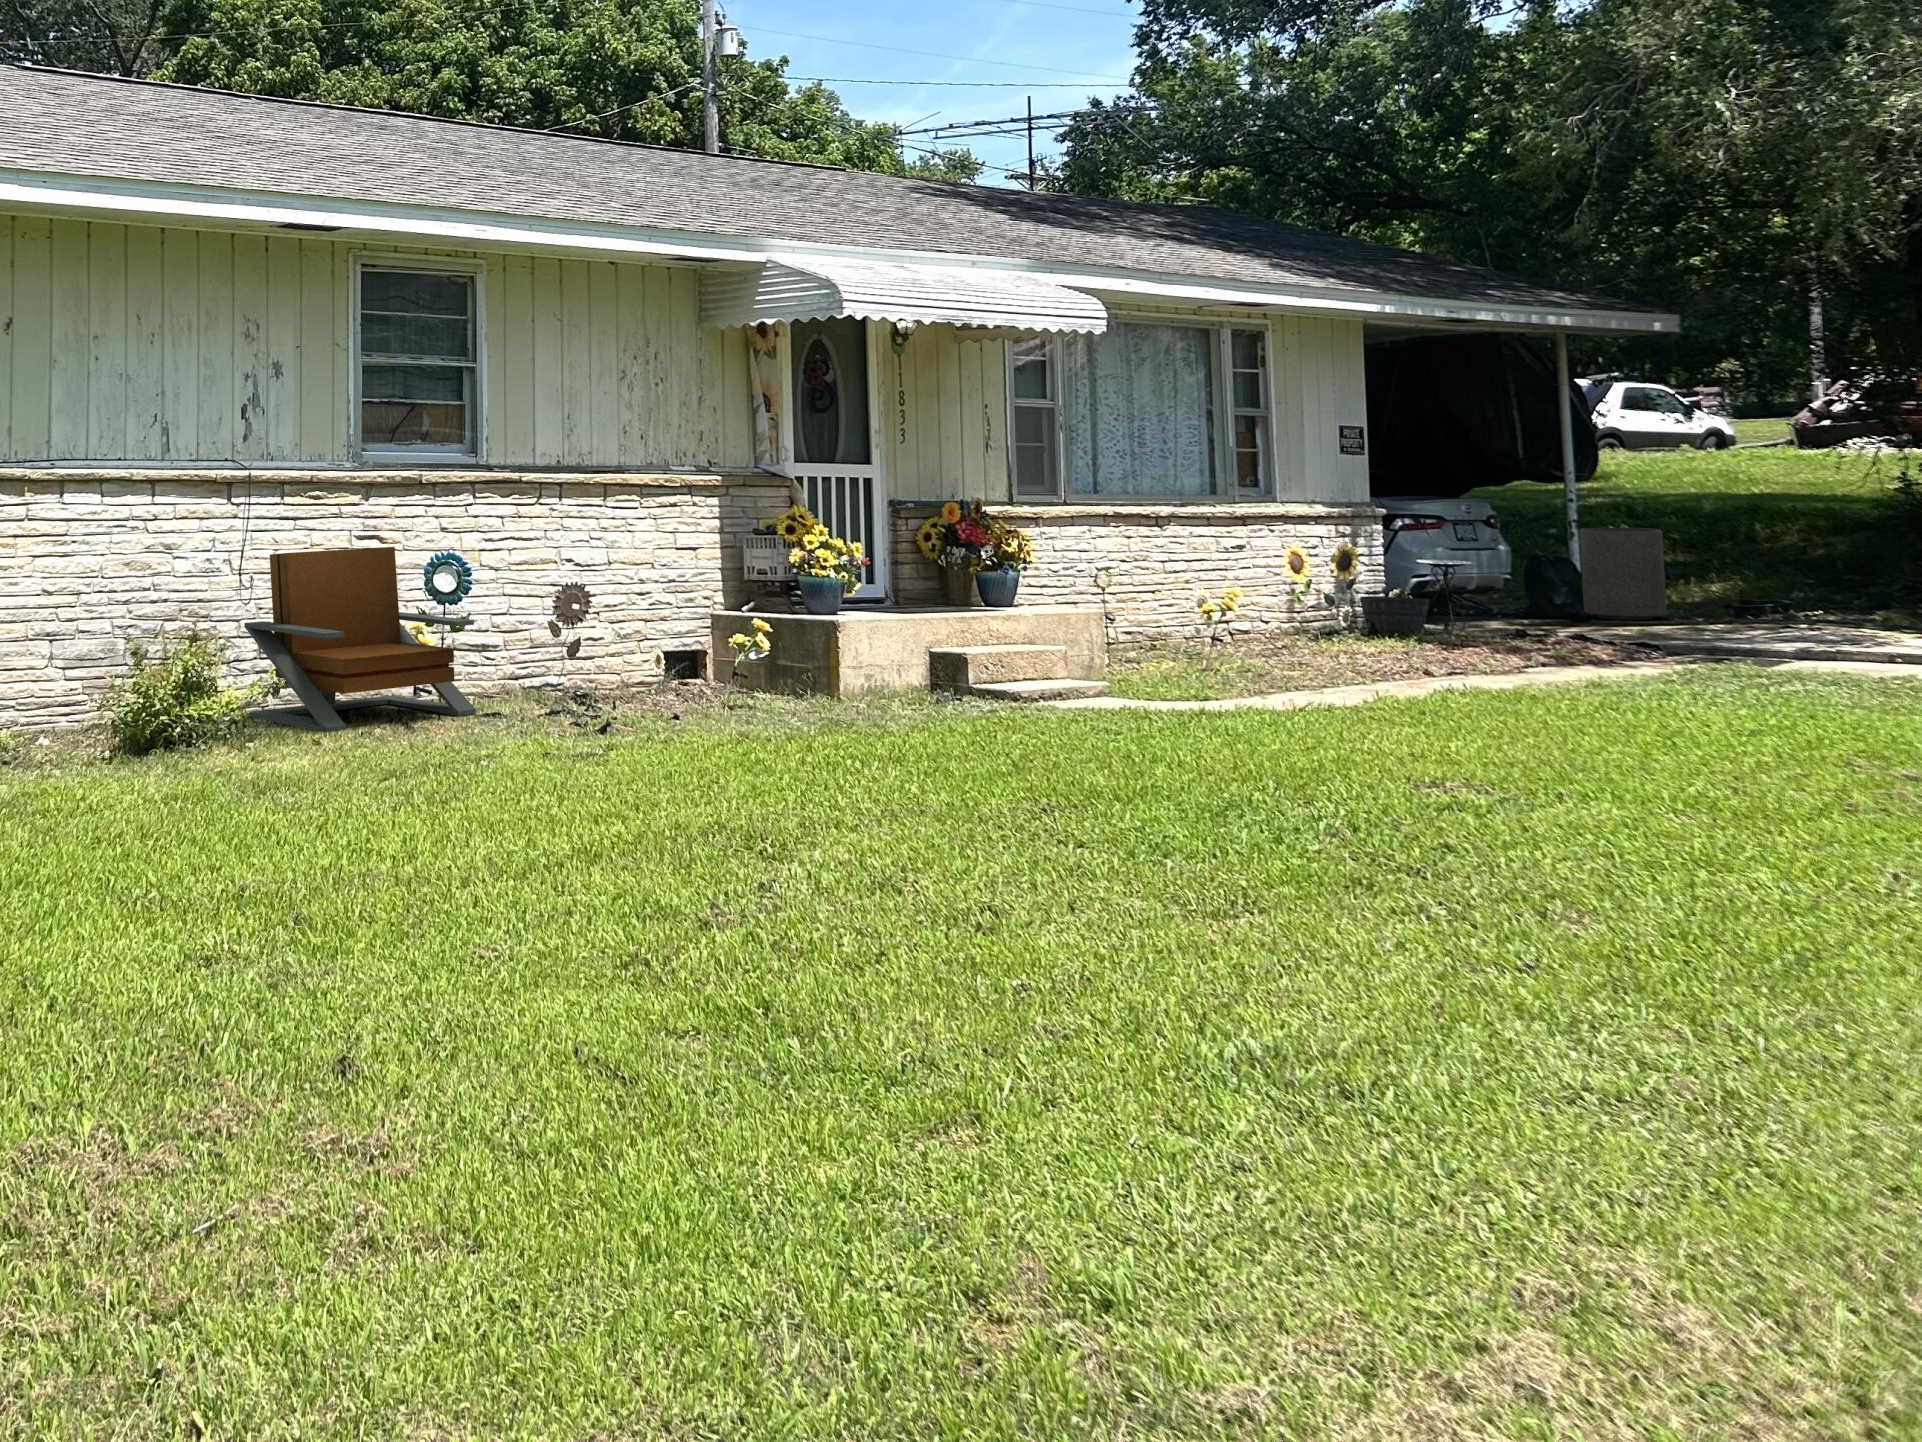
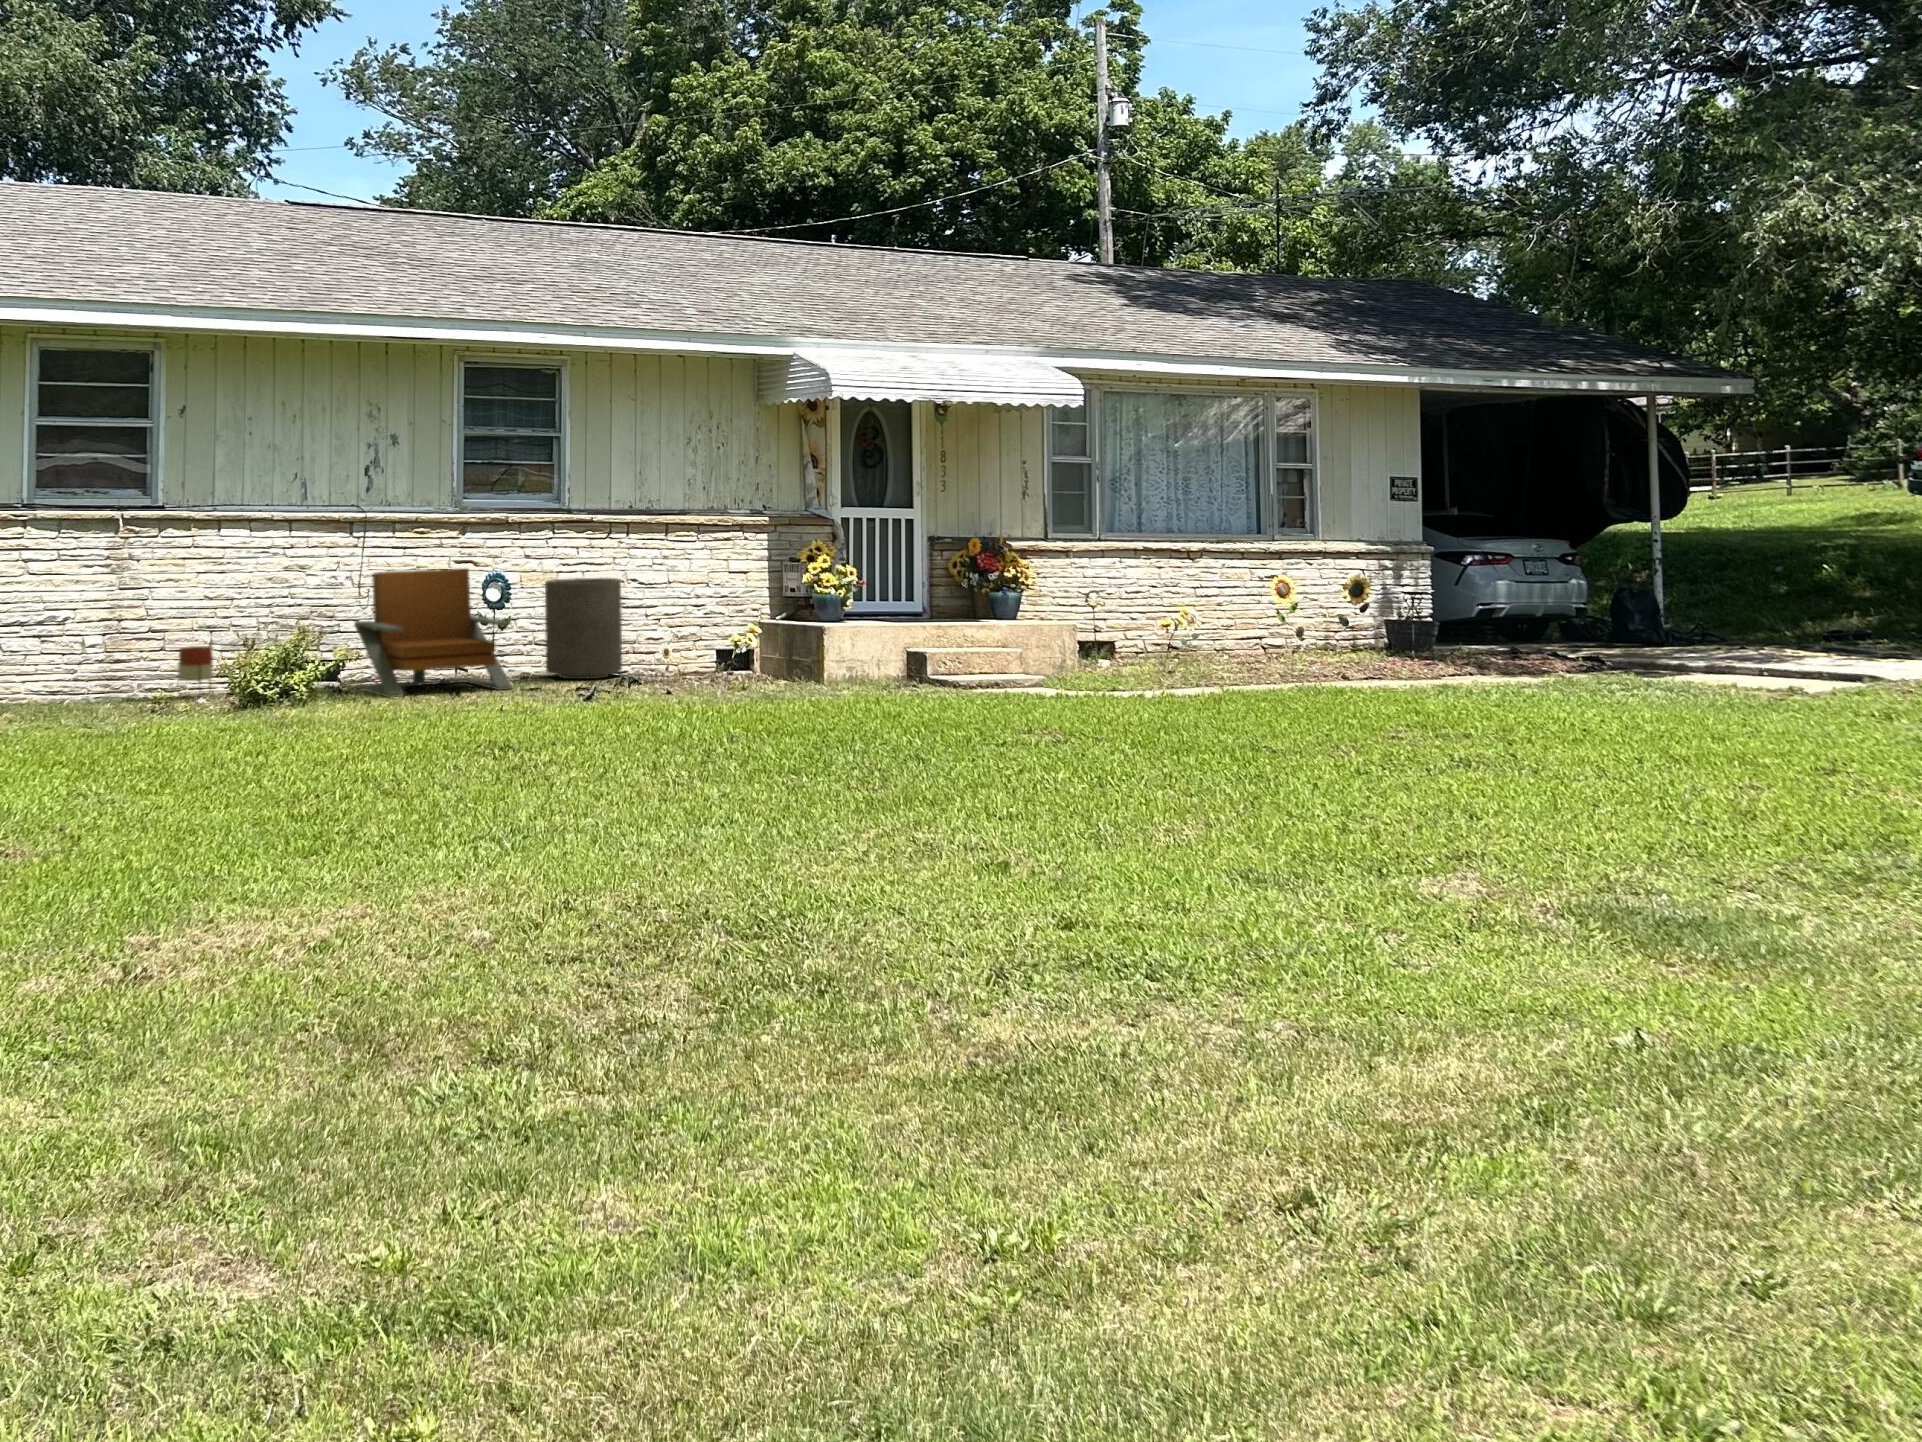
trash can: present [1580,528,1667,620] -> present [545,578,622,679]
planter: none [14,662,65,740] -> present [178,646,213,682]

